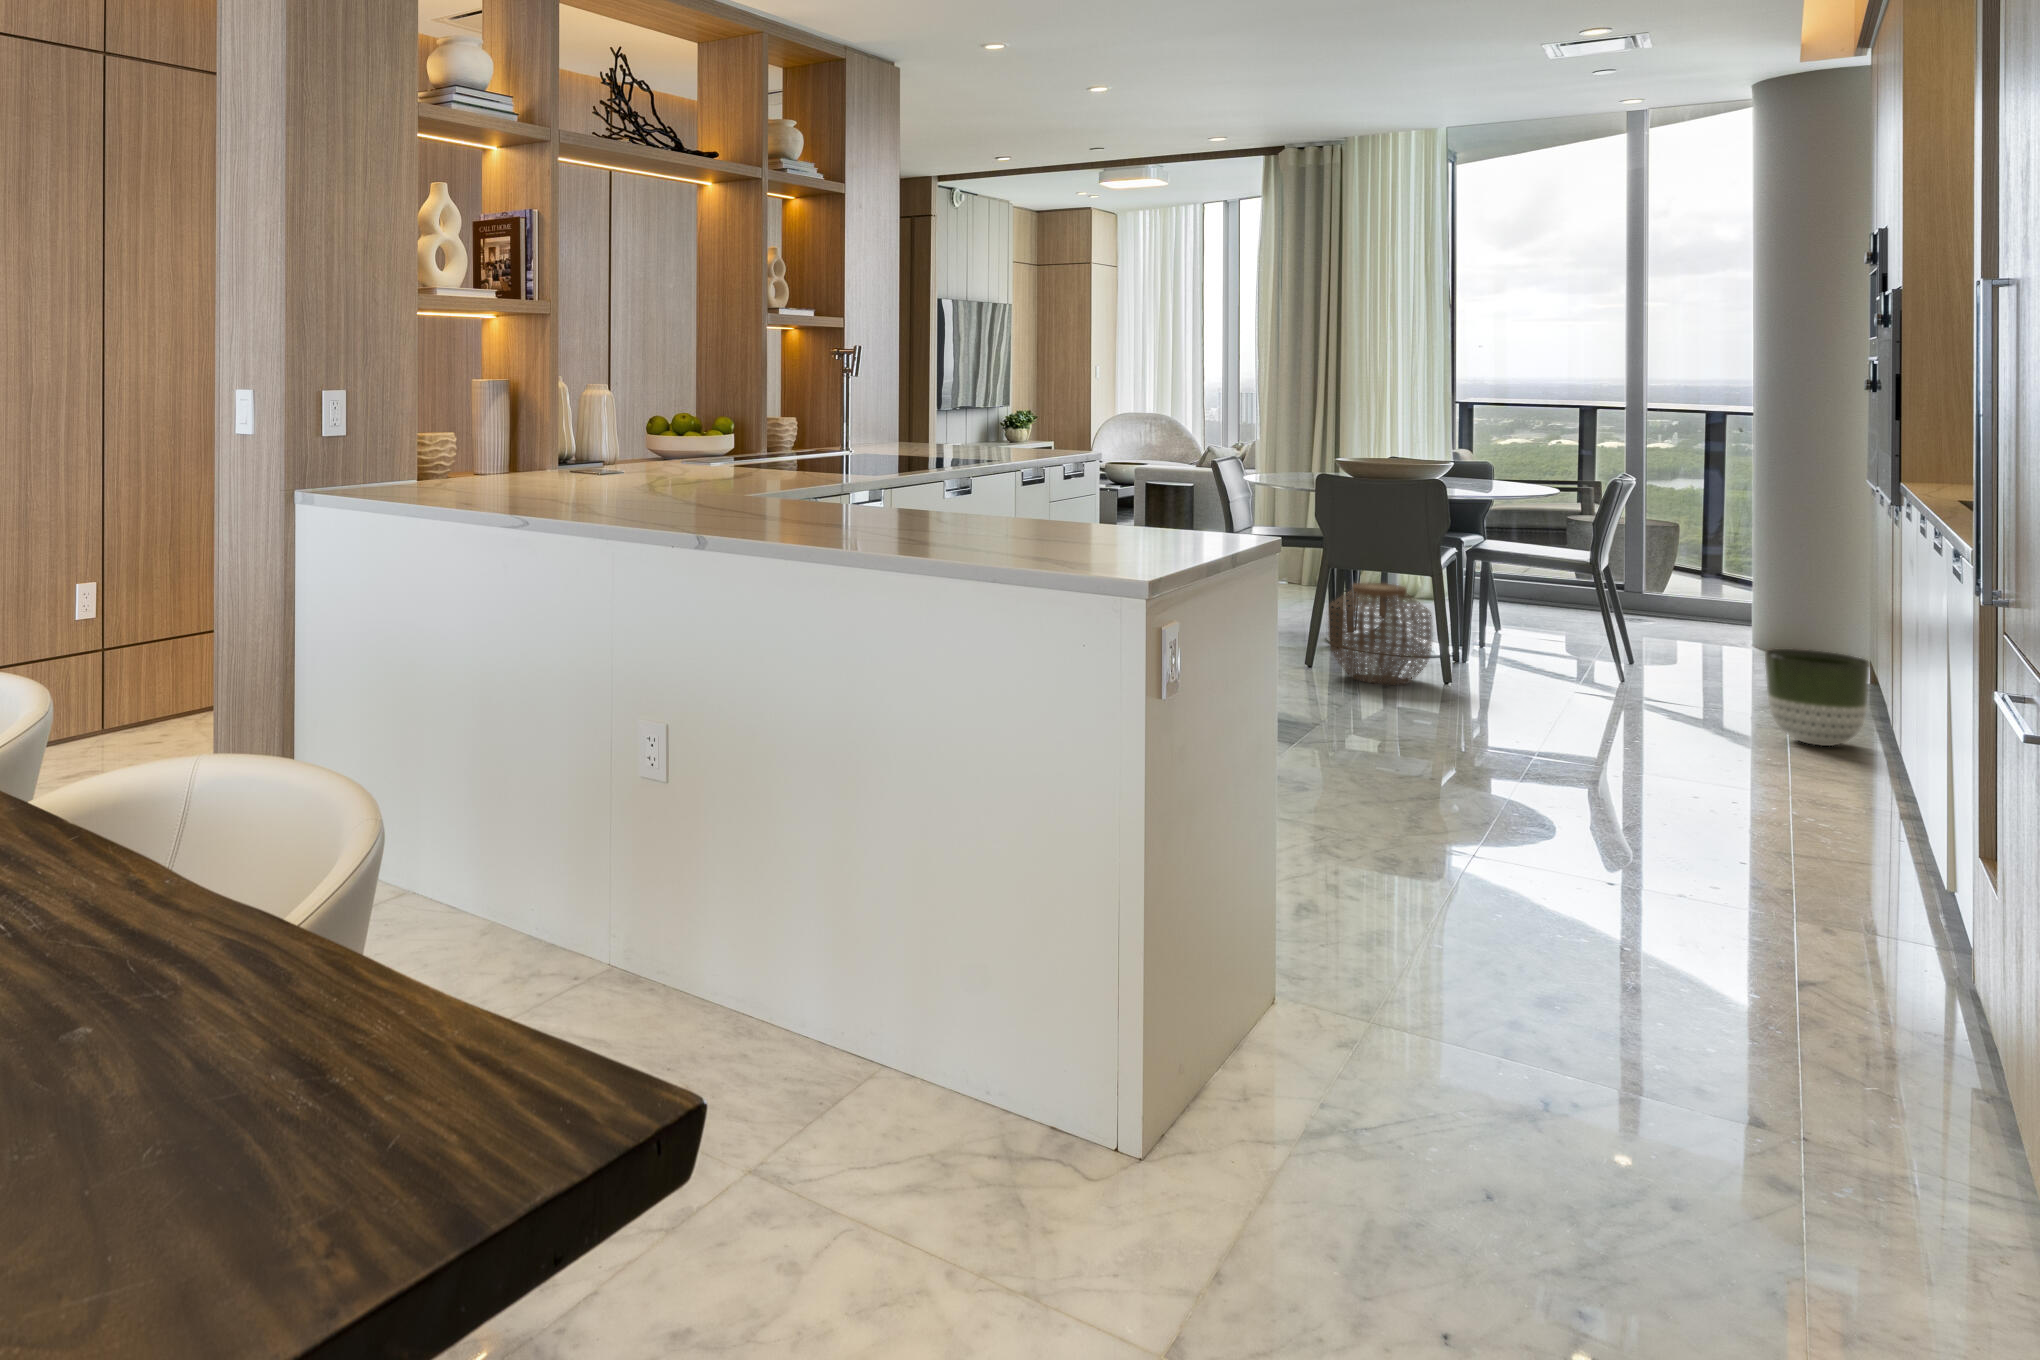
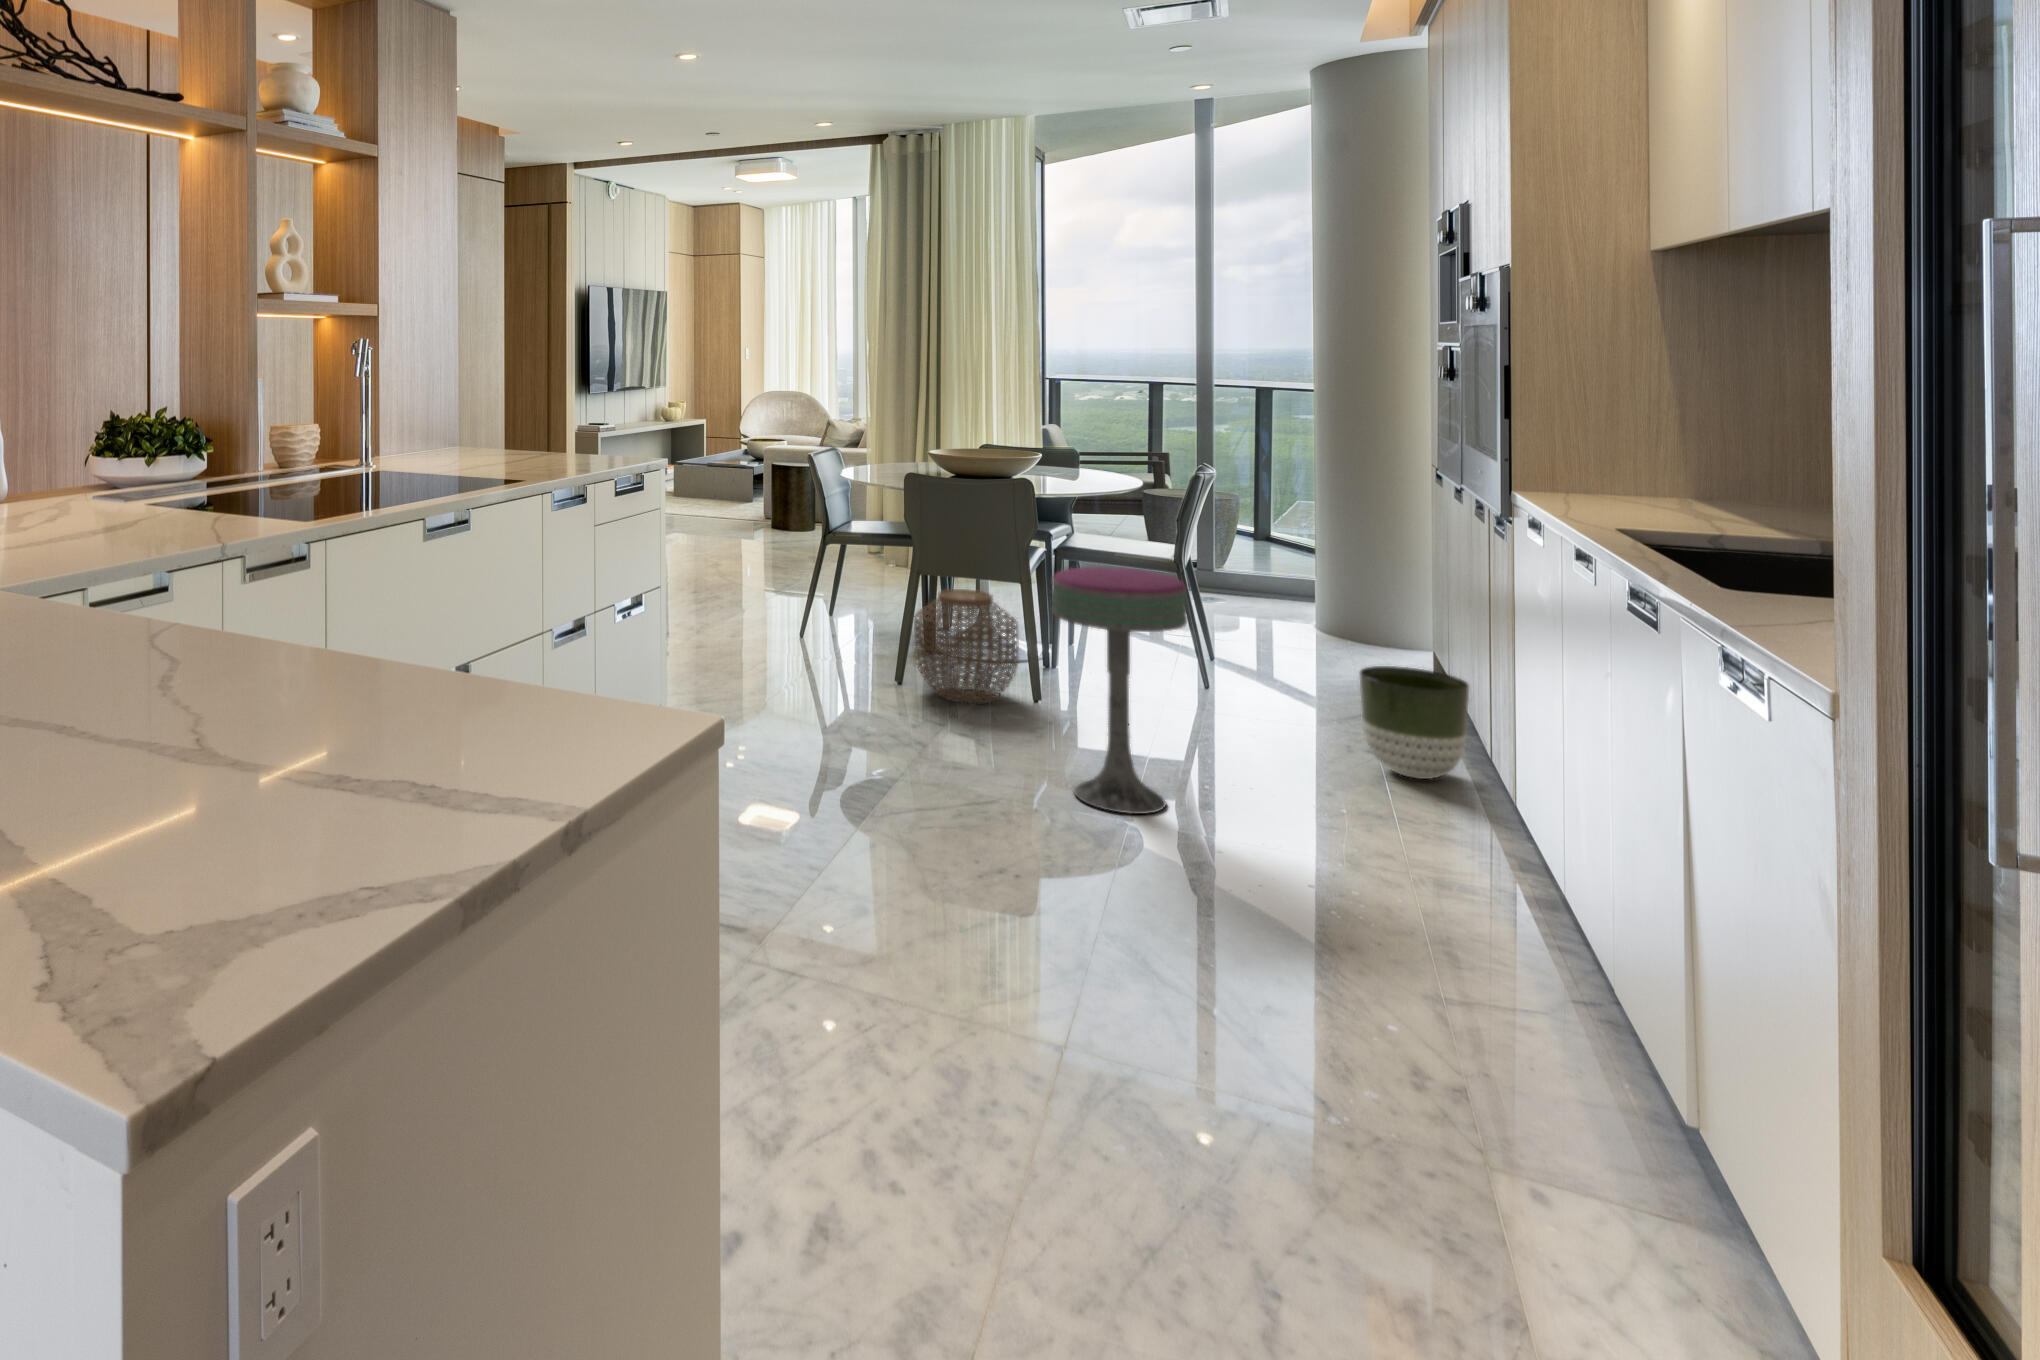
bar stool: none [1467,549,1592,753] -> present [1052,567,1187,814]

